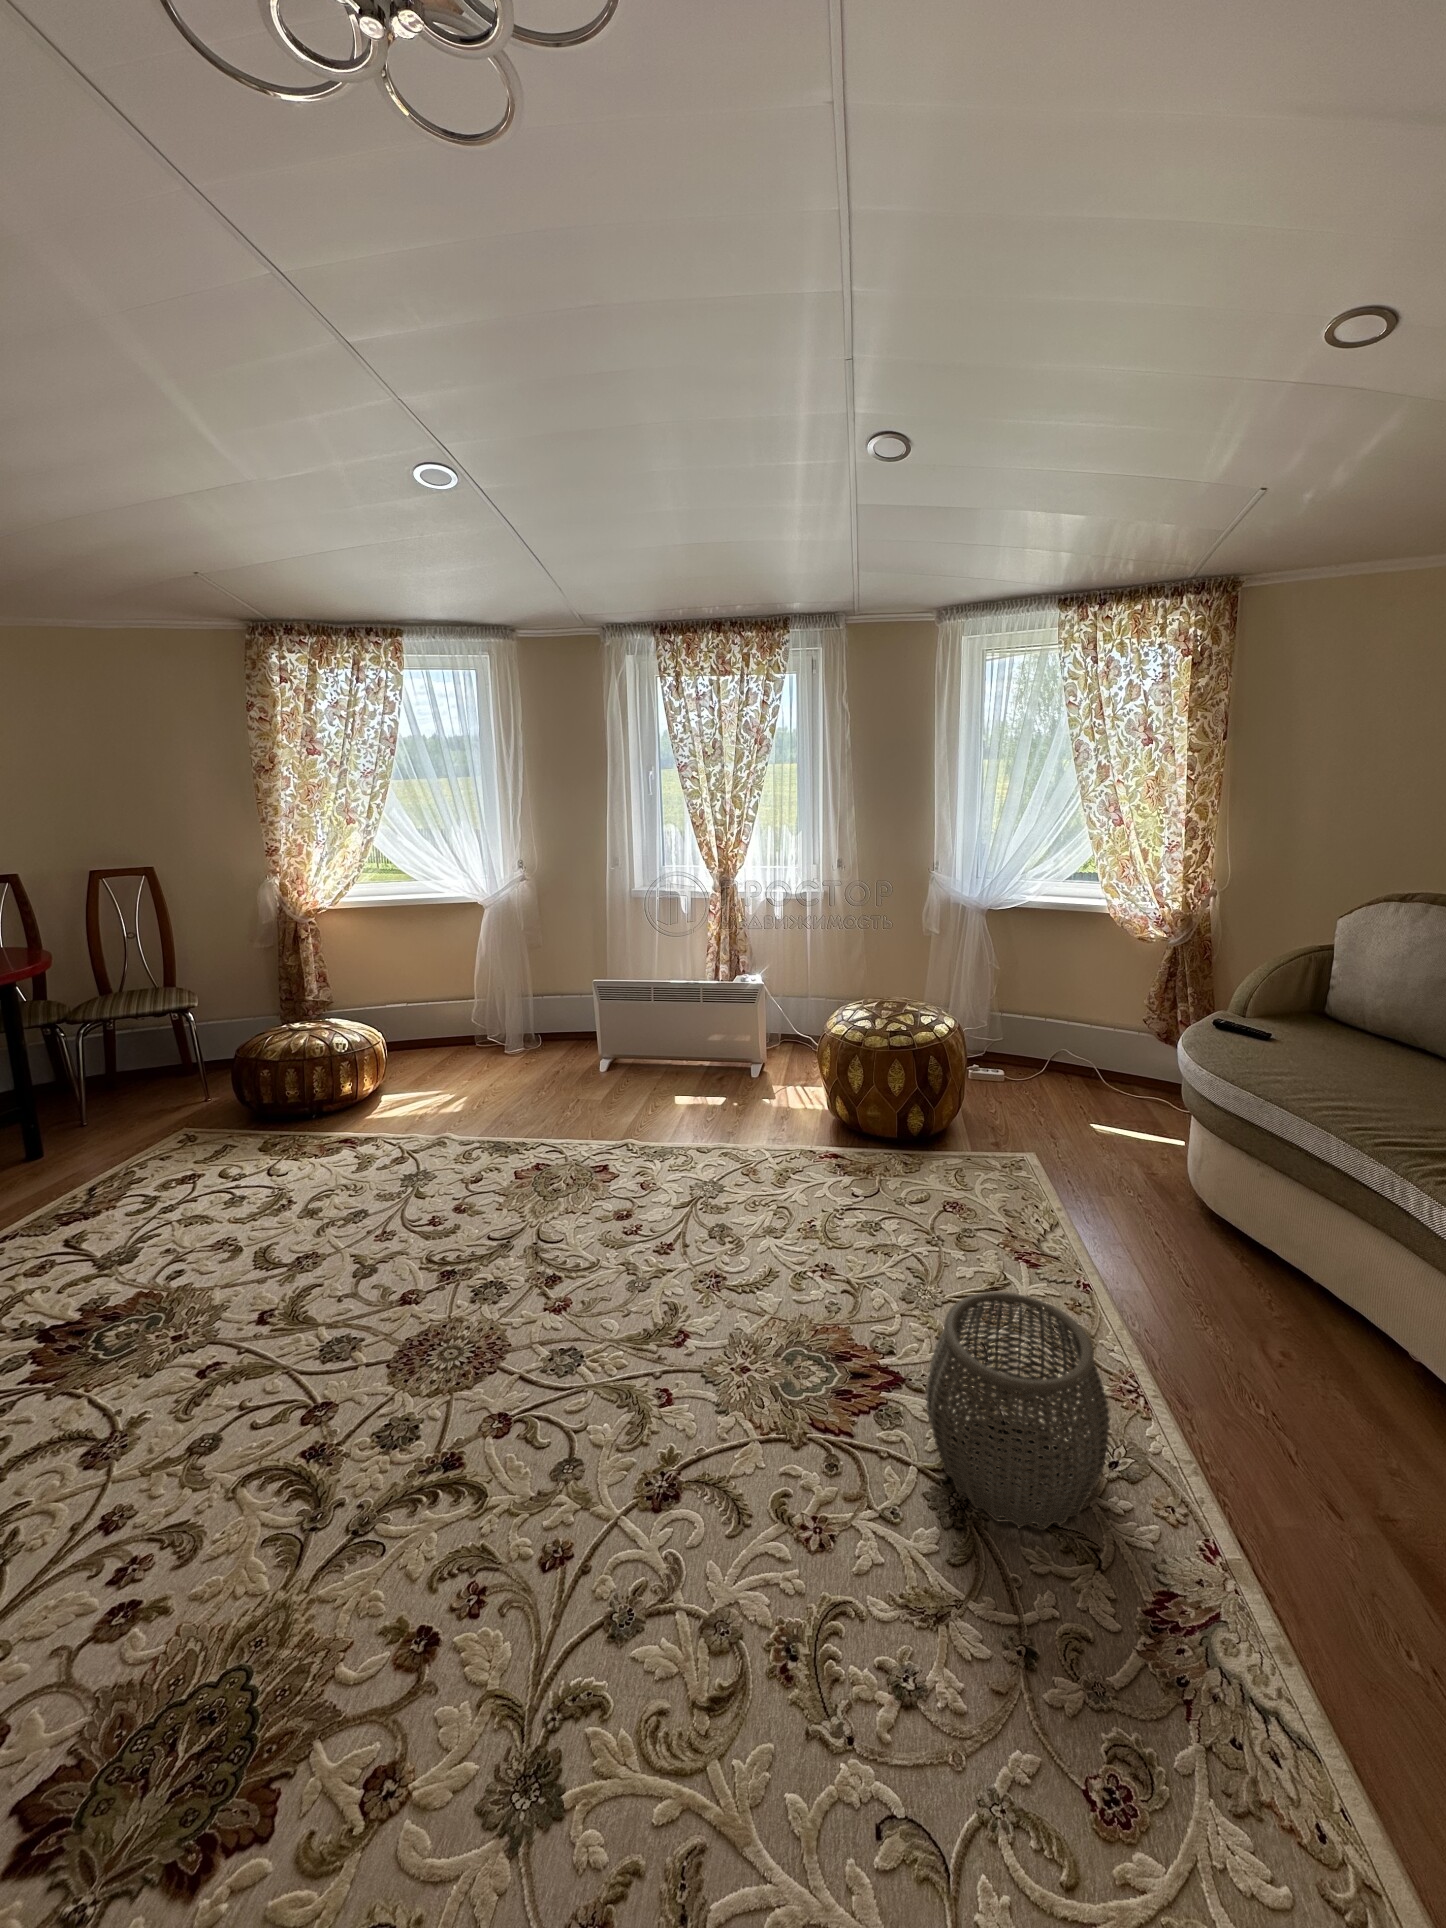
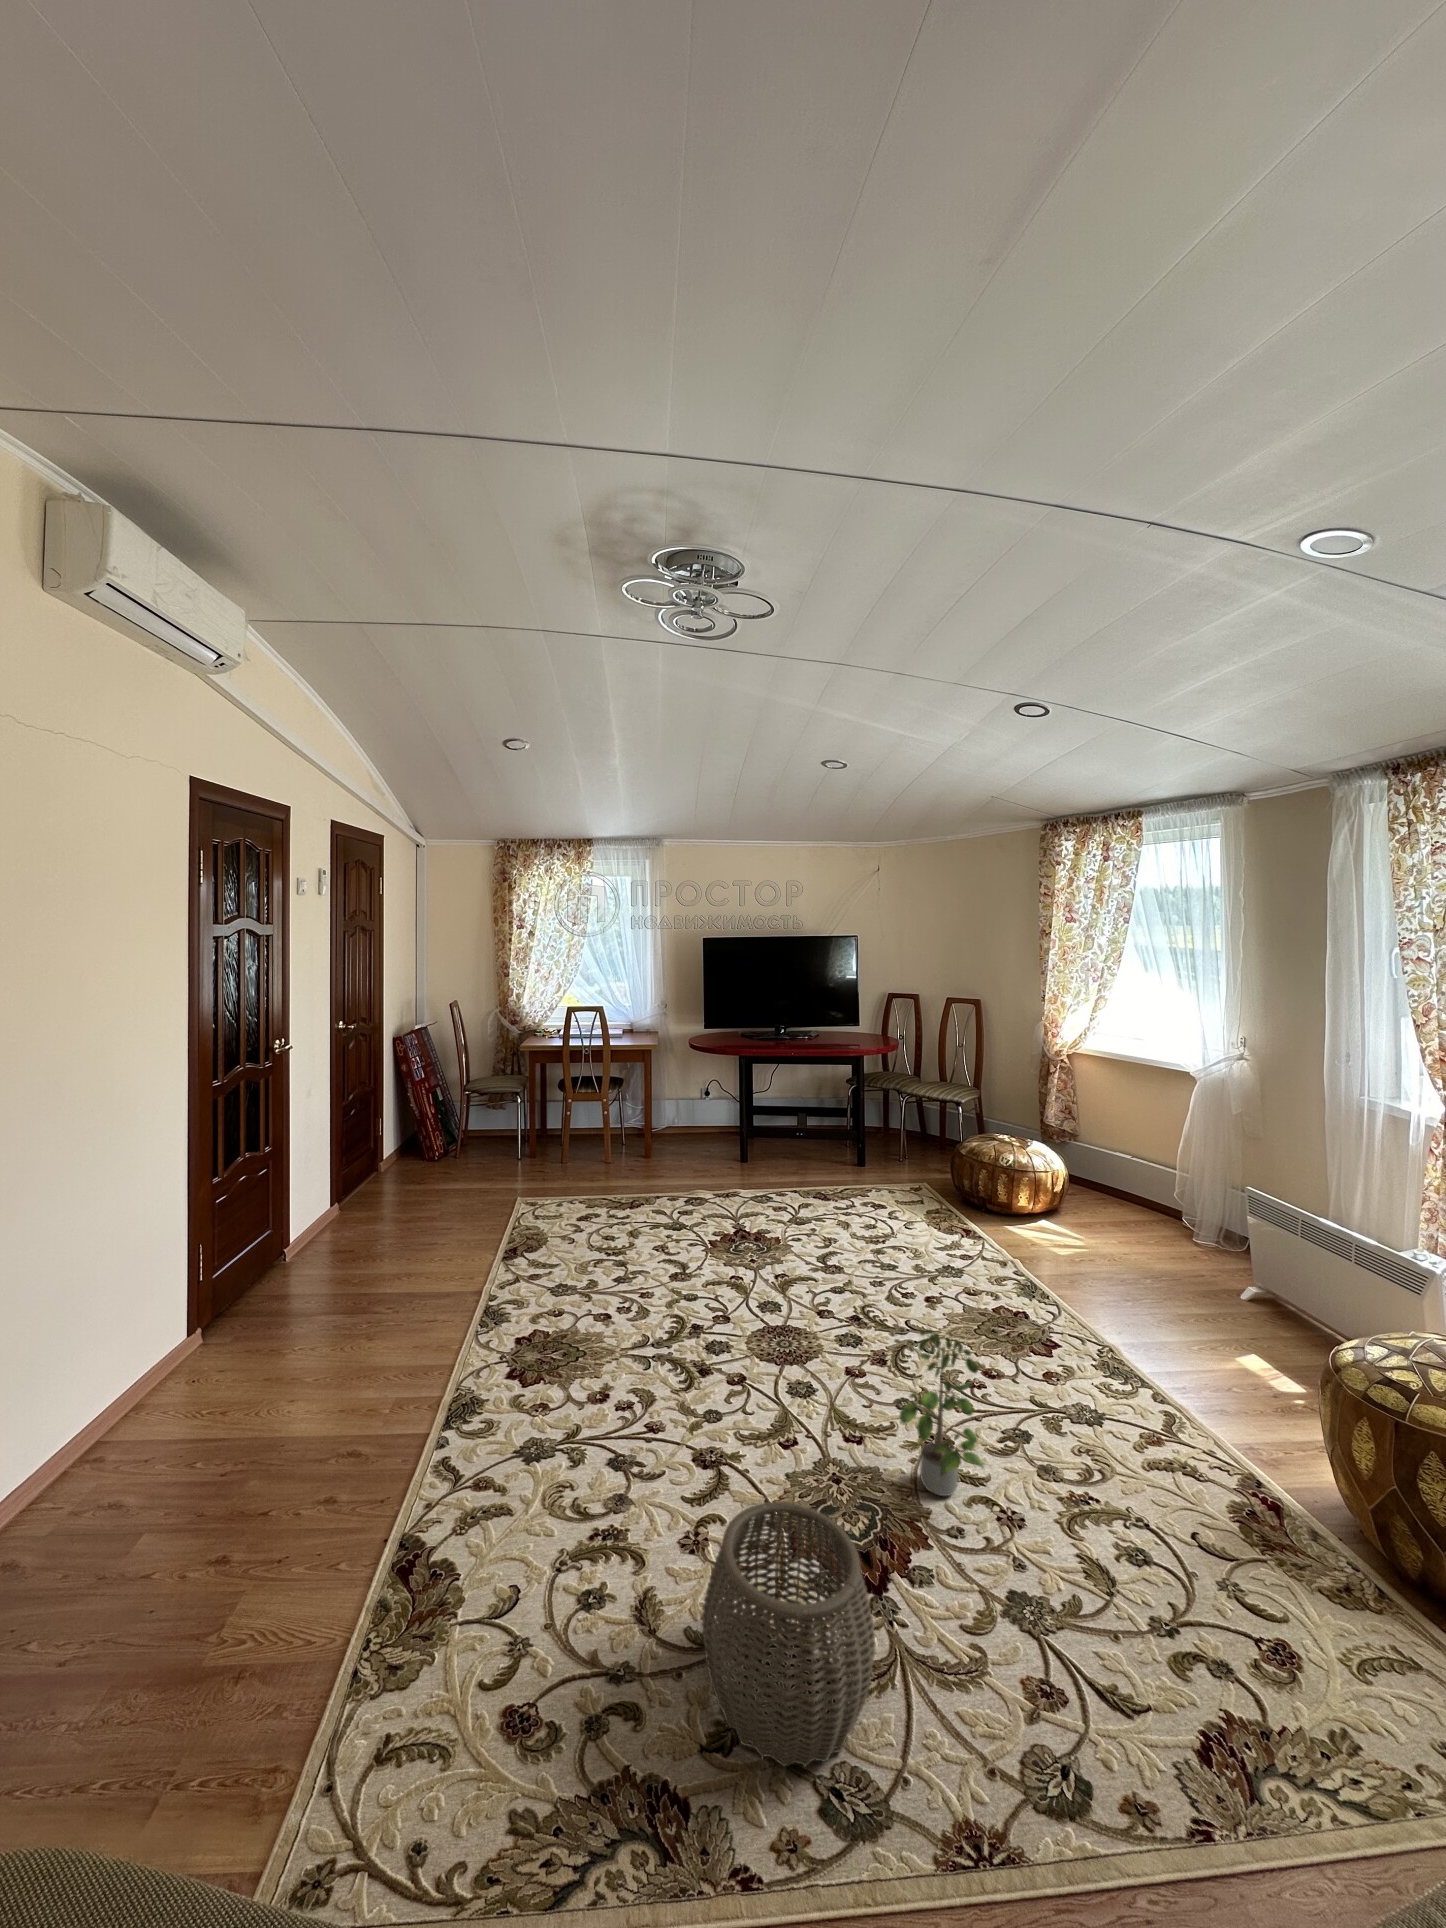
potted plant: none [723,1129,816,1291] -> present [900,1328,984,1496]

